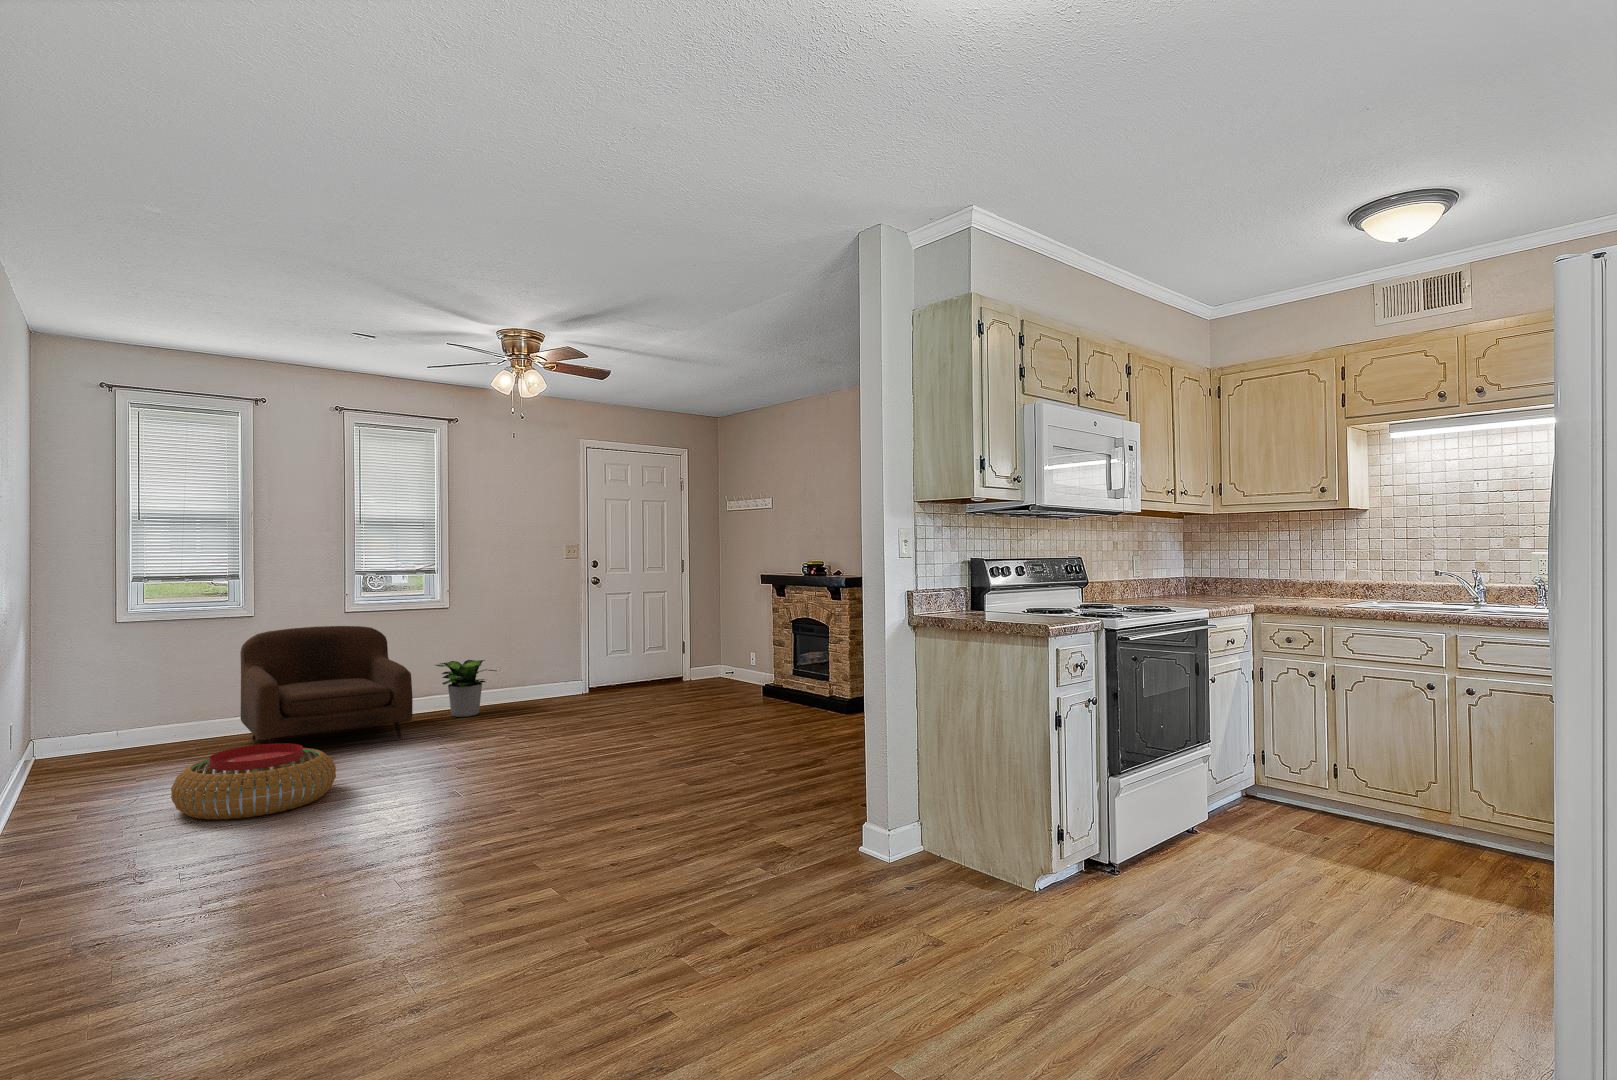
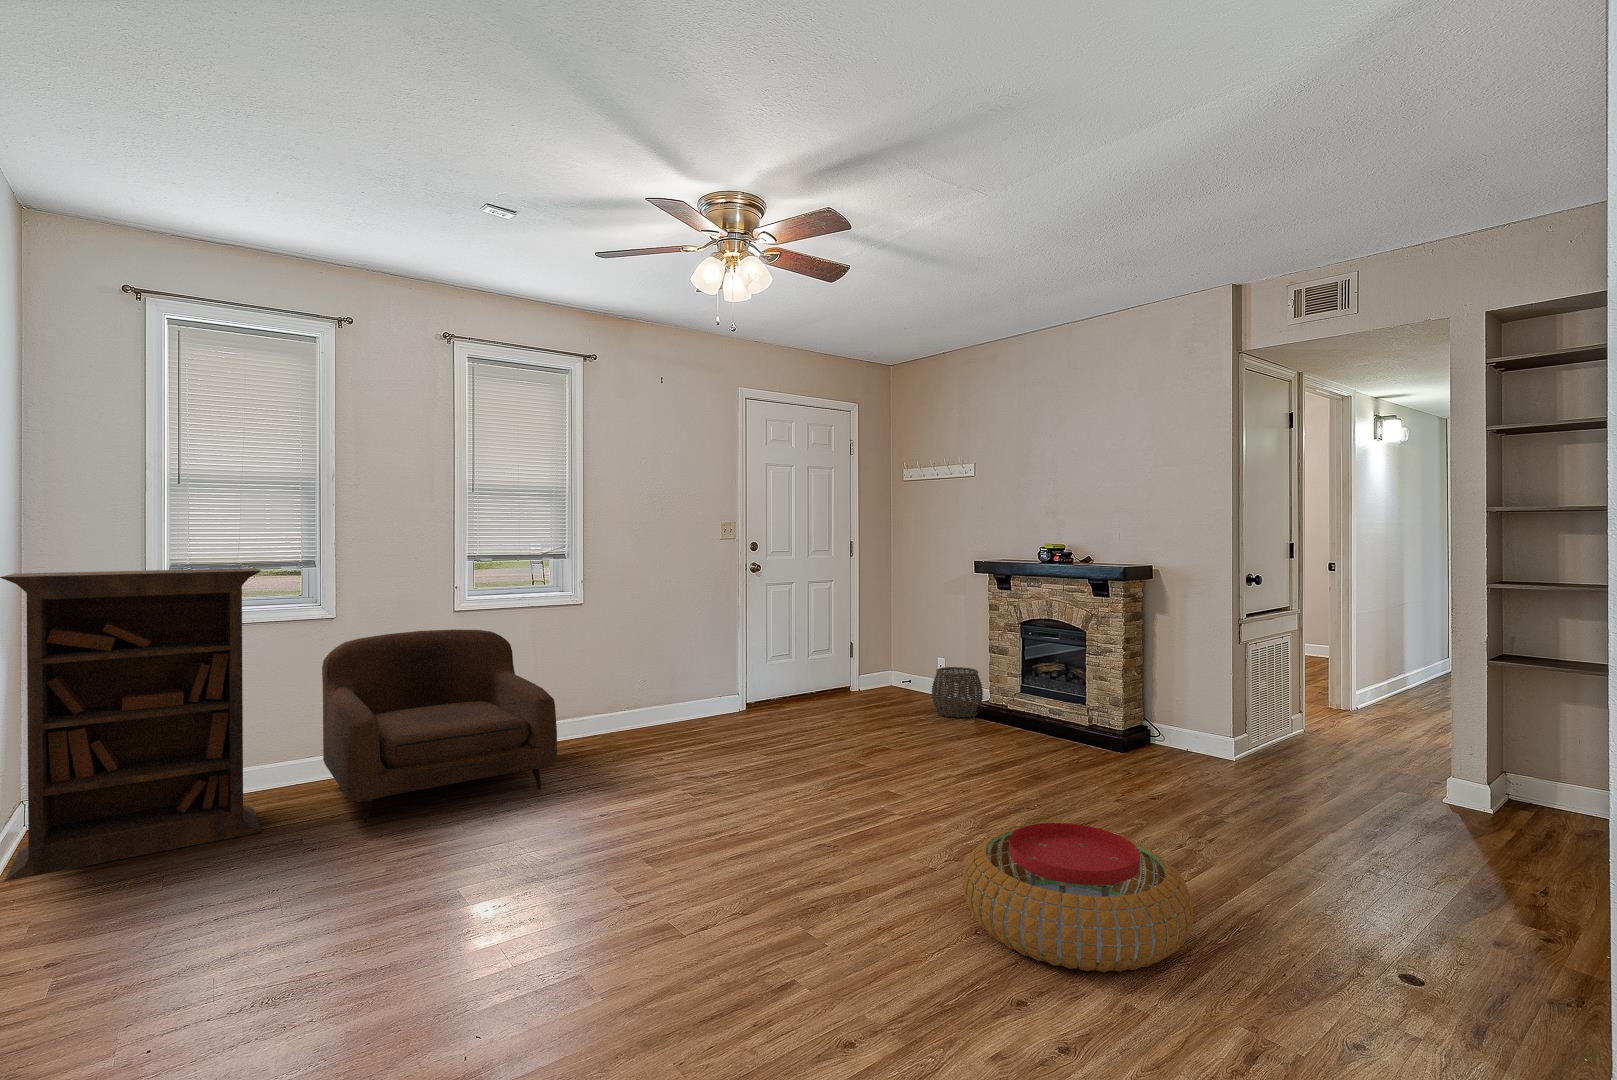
bookcase: none [22,580,198,784] -> present [0,568,261,882]
woven basket: none [731,658,771,696] -> present [931,667,983,718]
potted plant: present [436,660,496,717] -> none [570,671,654,749]
pouf: present [171,743,336,819] -> present [963,823,1193,972]

